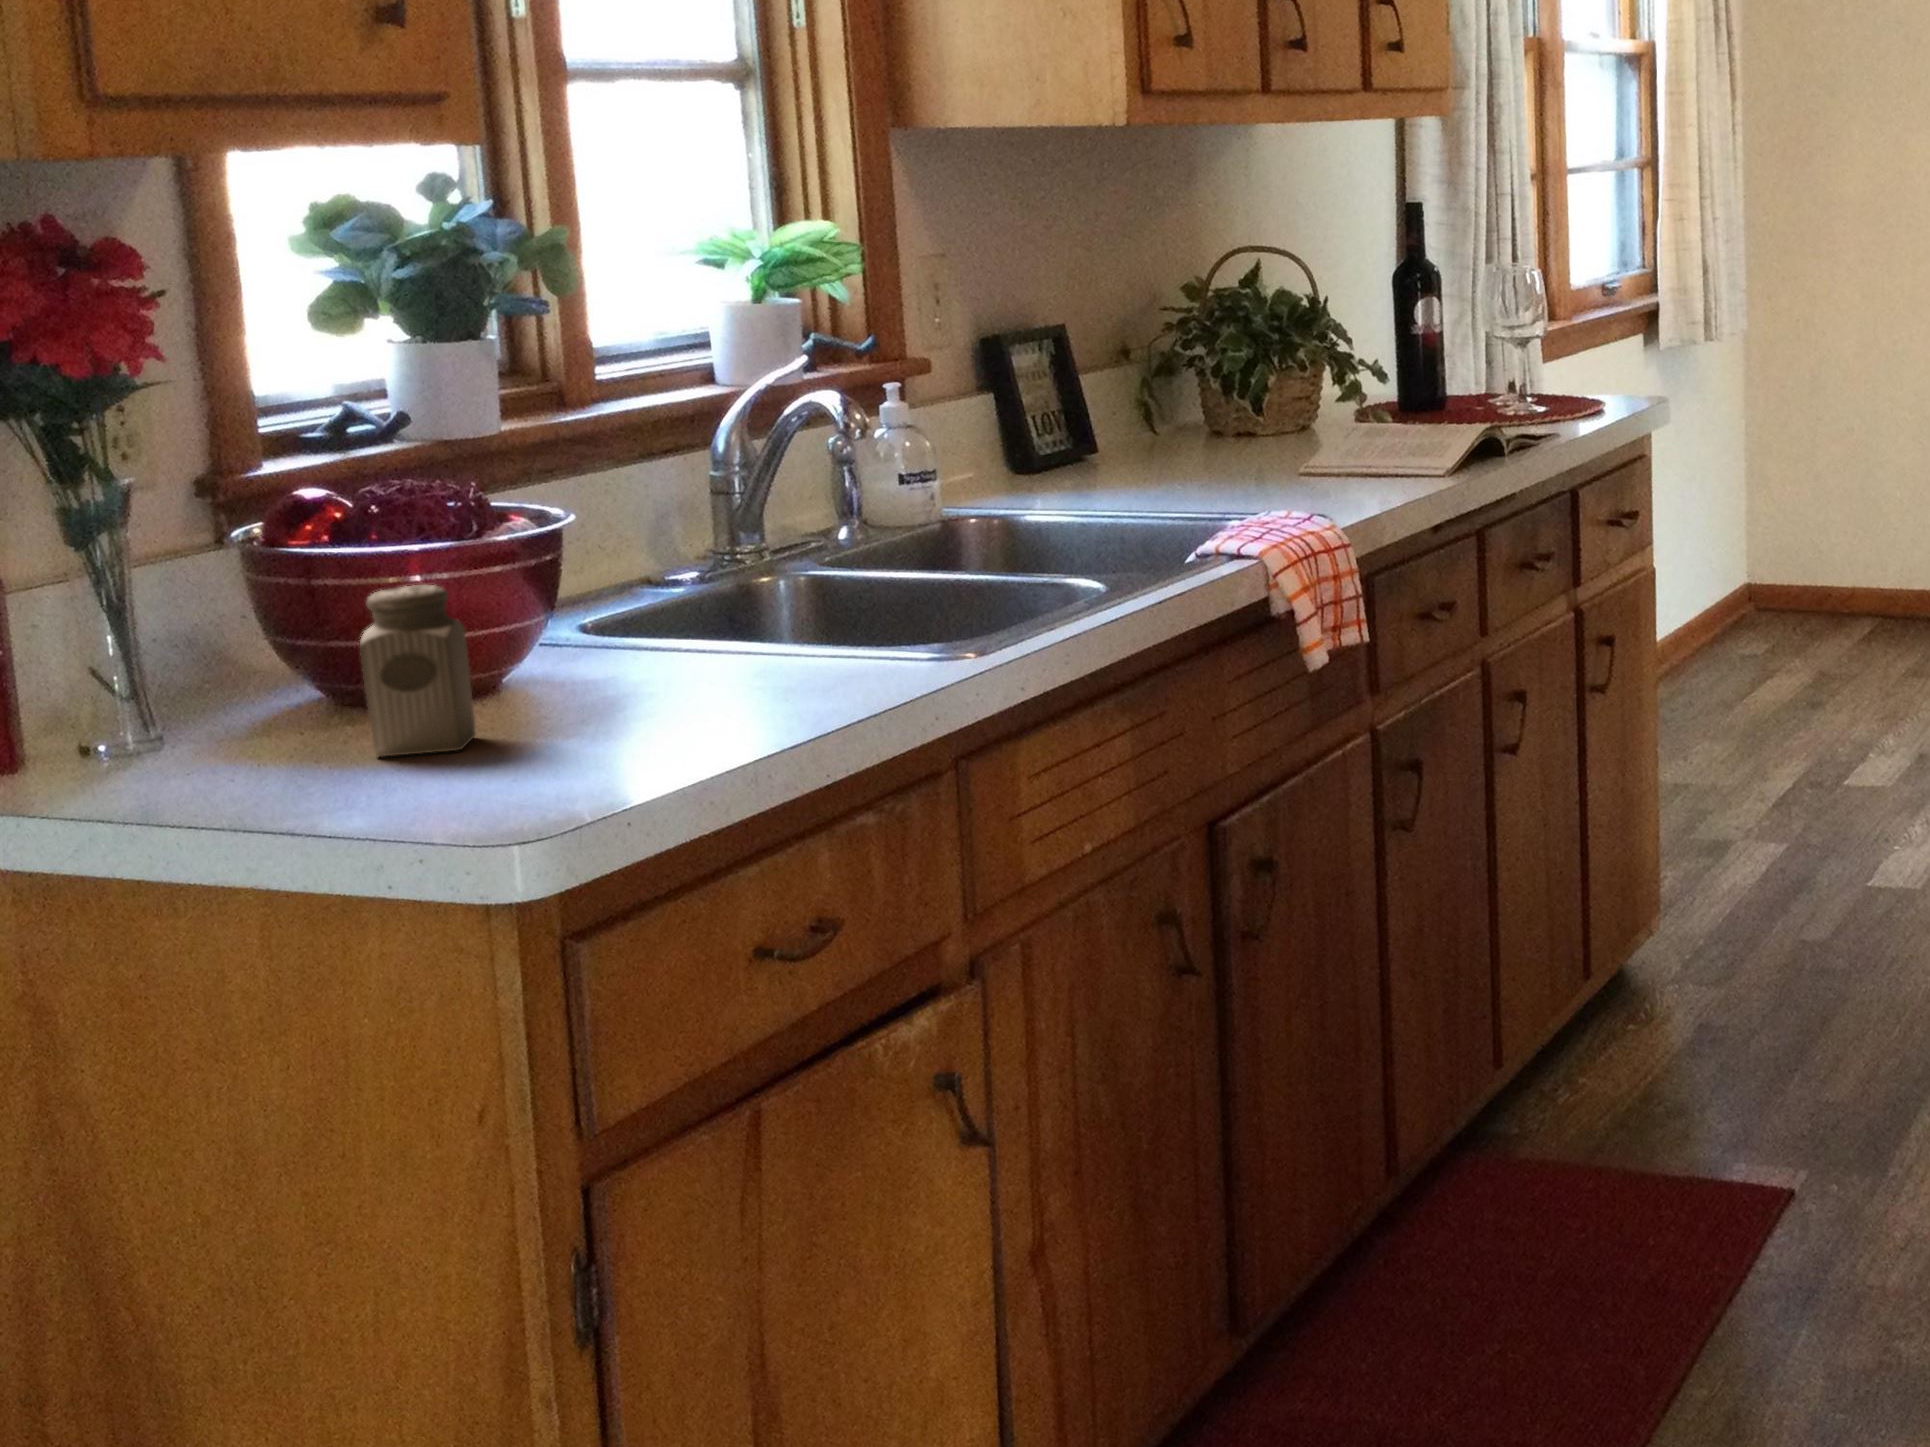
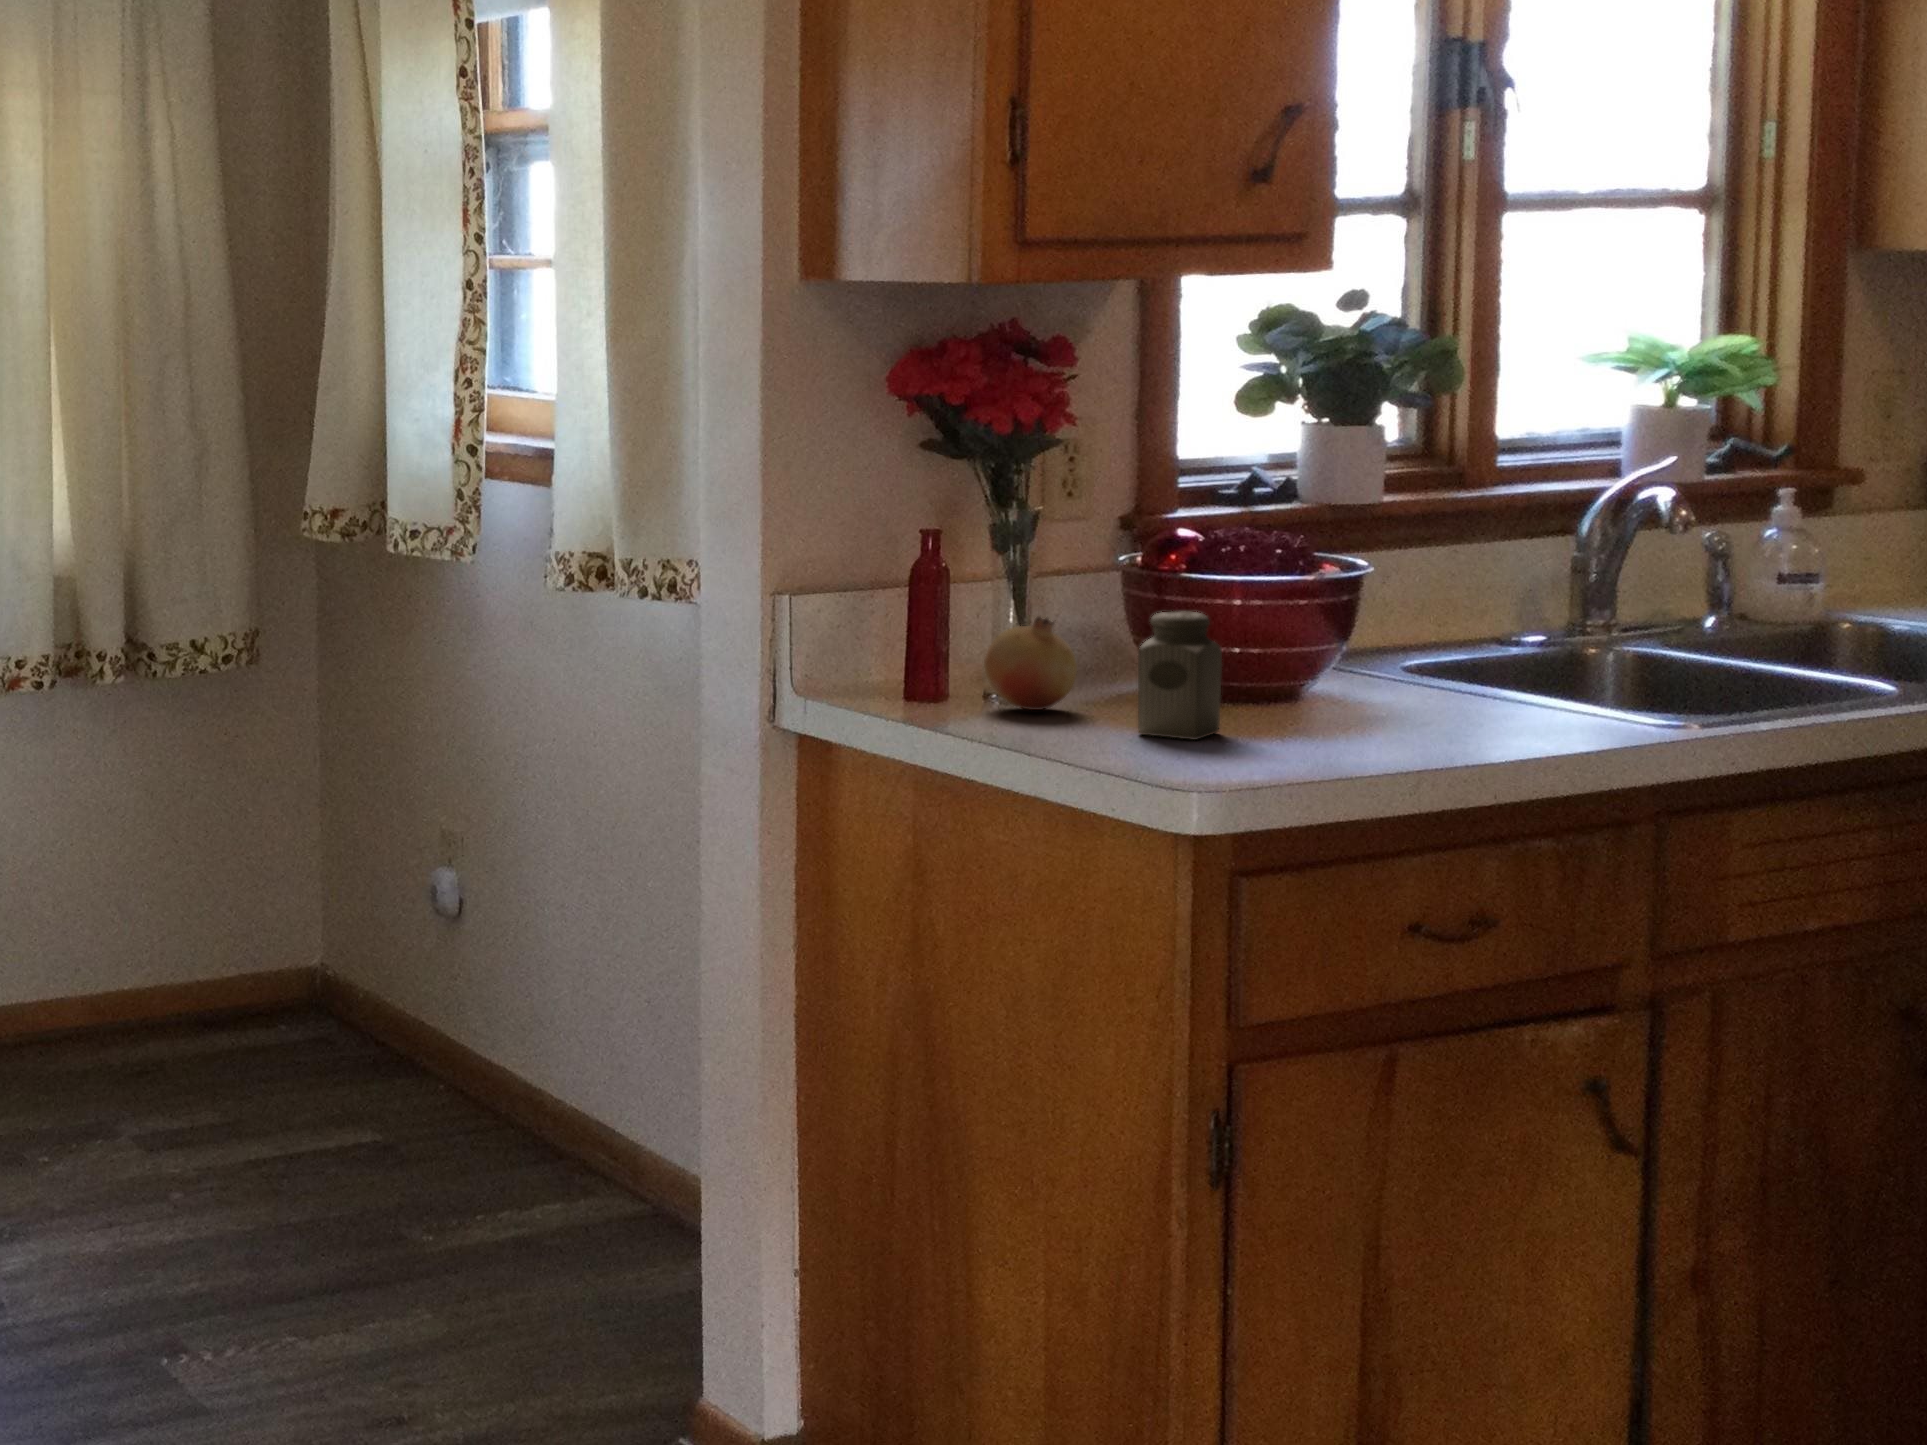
fruit: none [108,620,248,752] -> present [984,616,1077,710]

